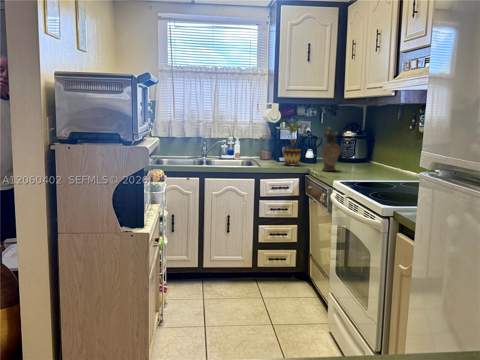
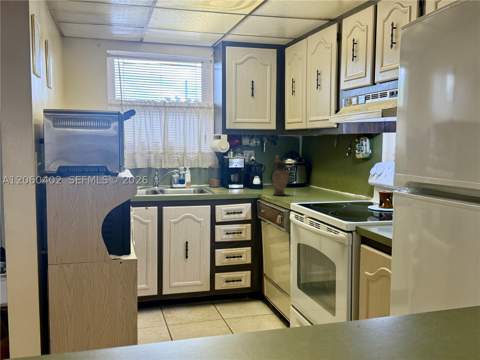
potted plant: present [281,119,303,165] -> none [227,149,257,192]

